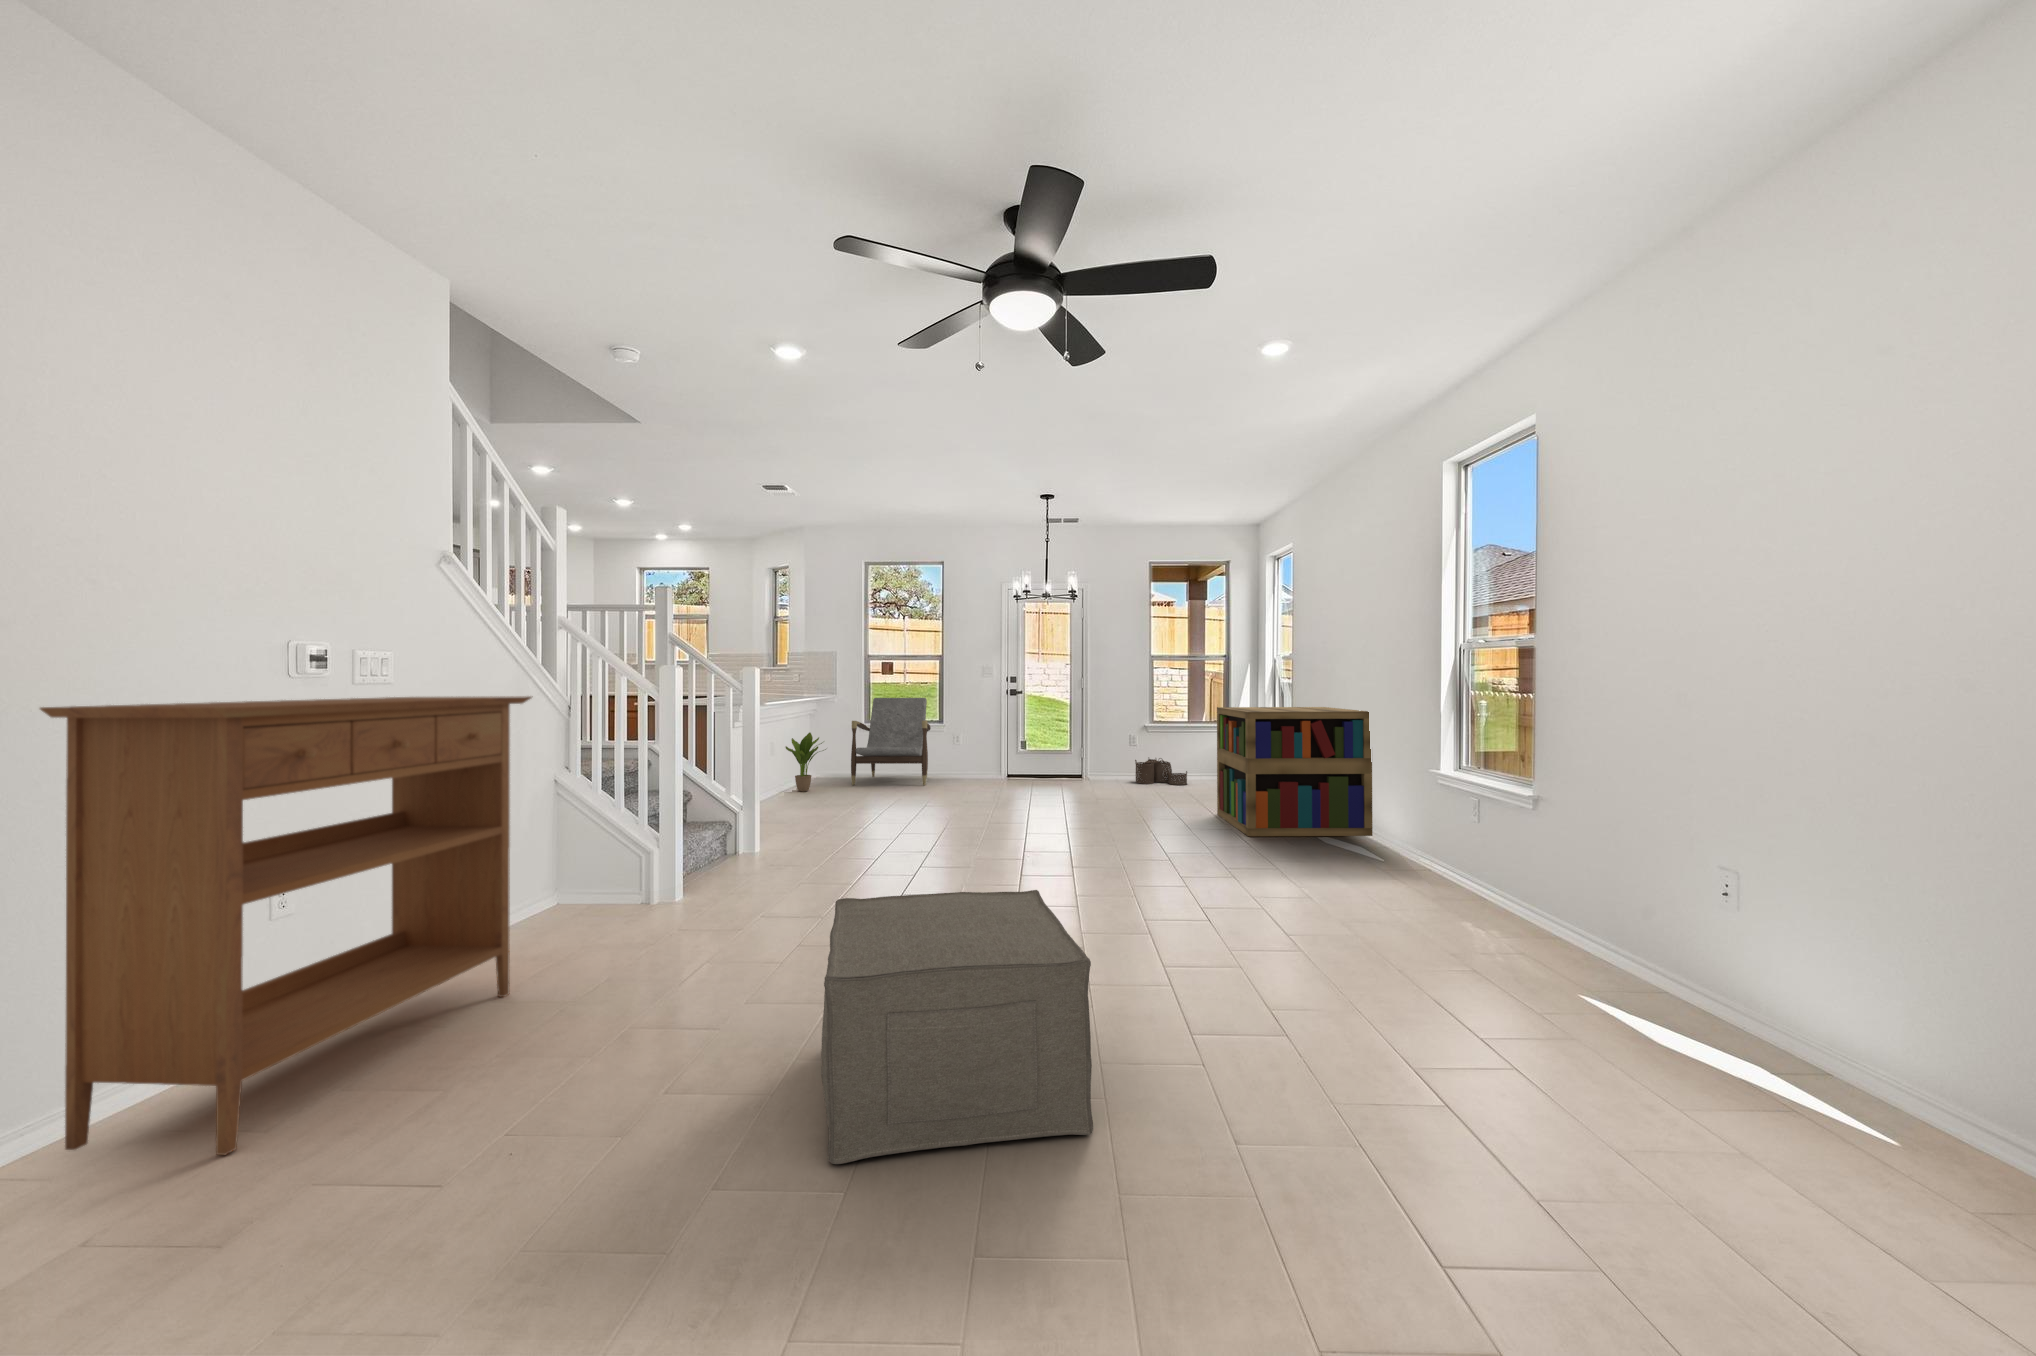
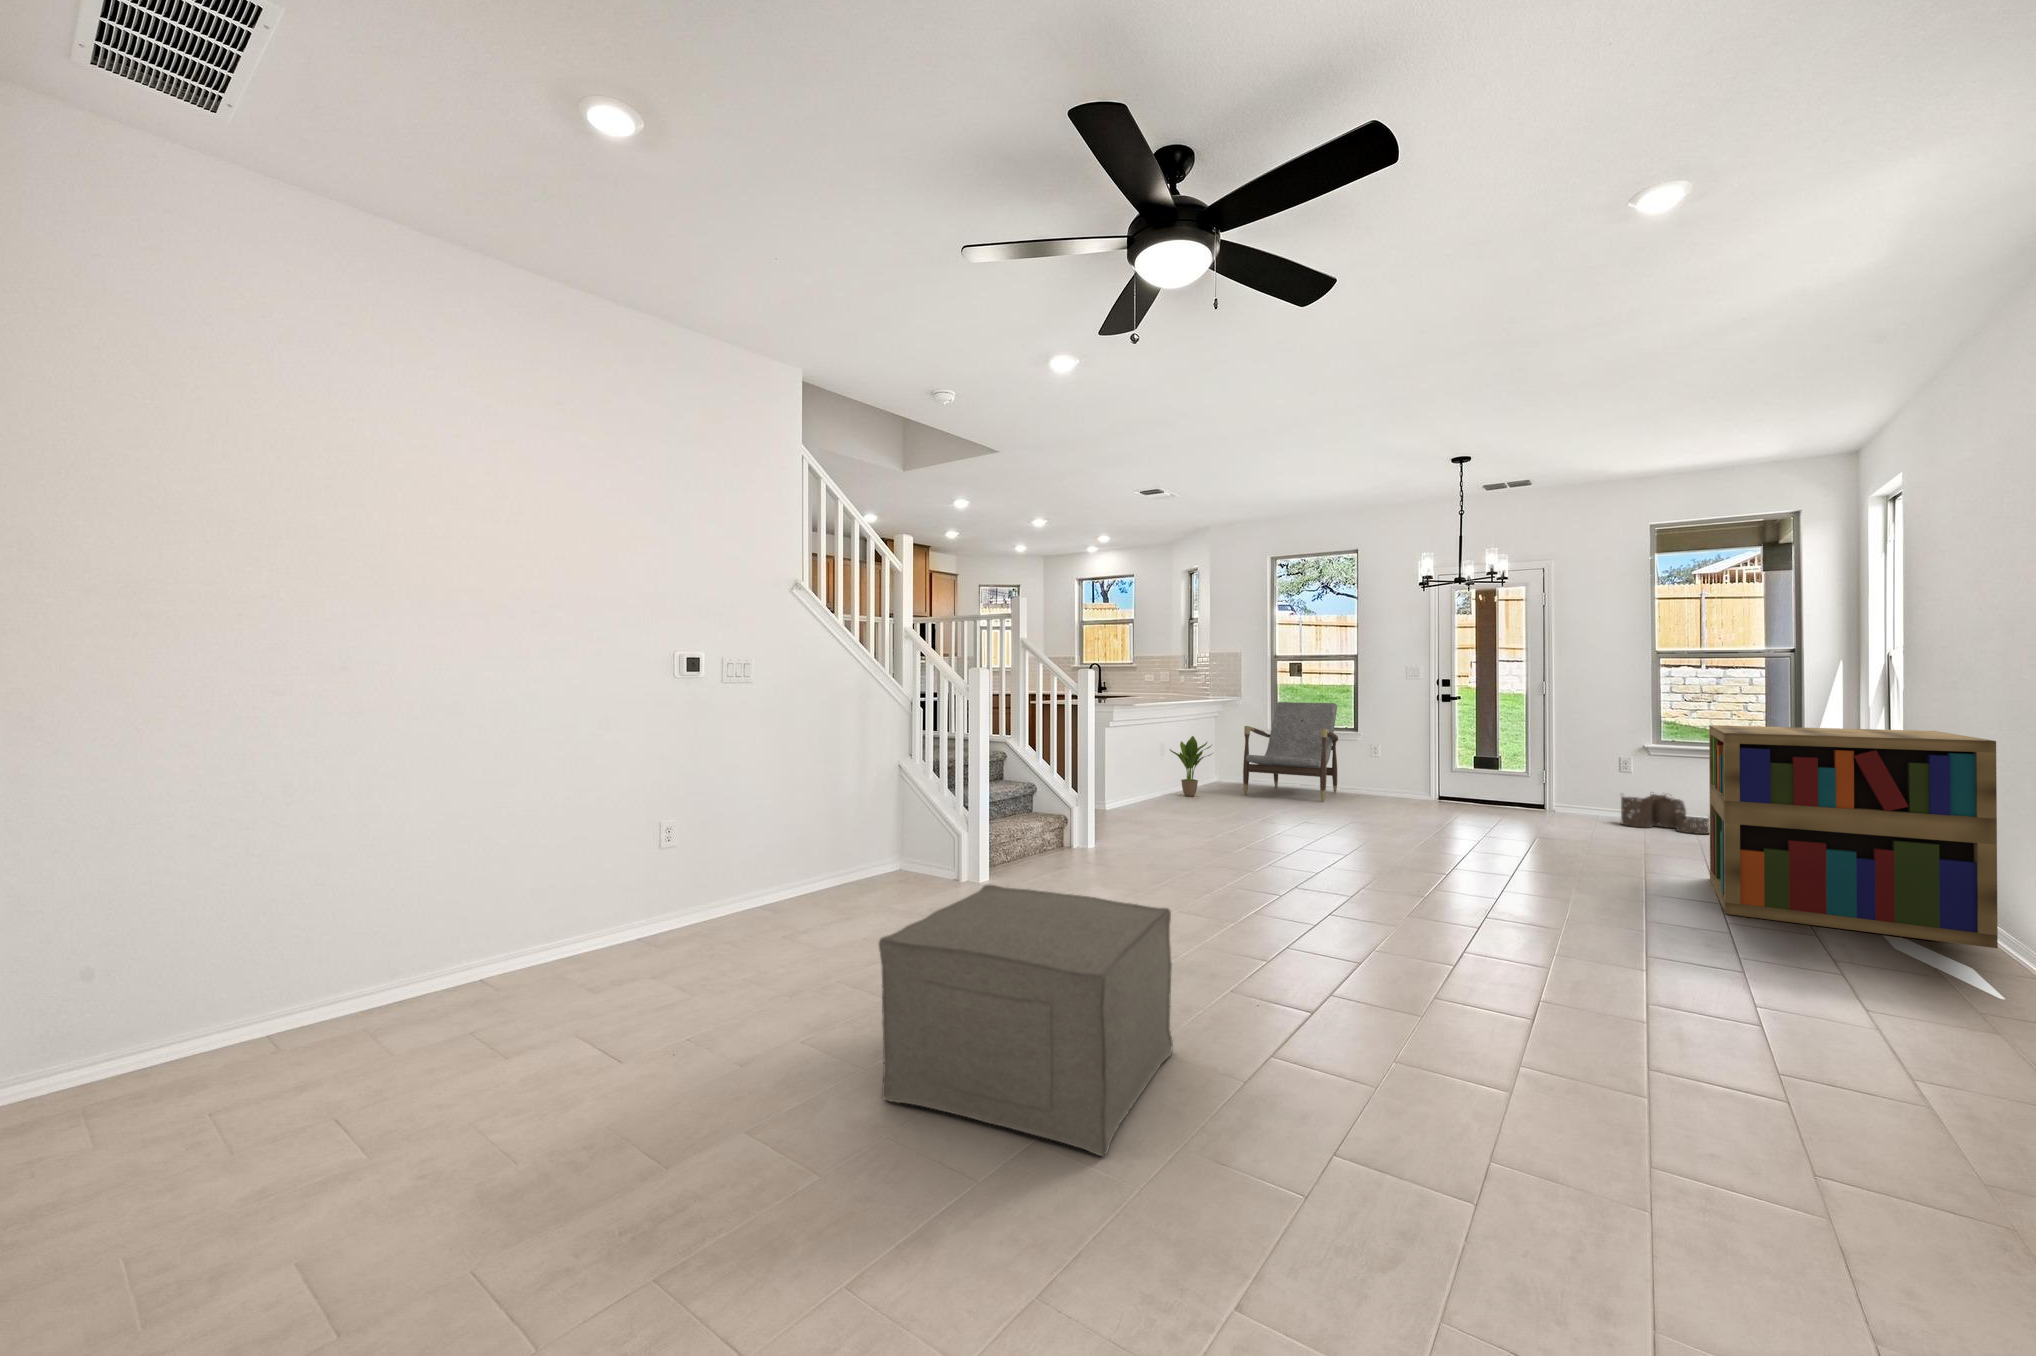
console table: present [40,696,531,1155] -> none [558,694,836,980]

